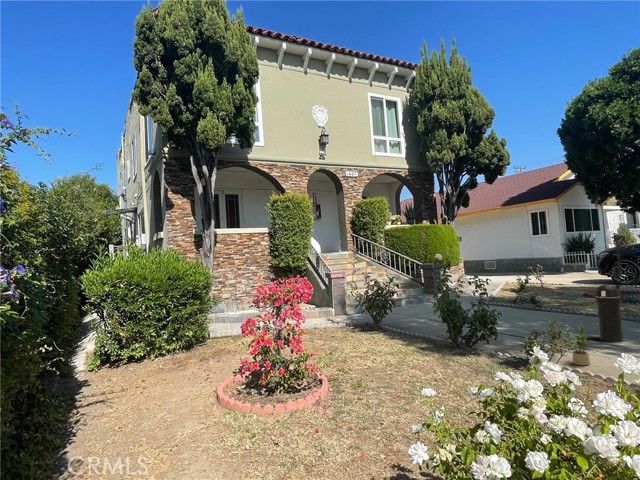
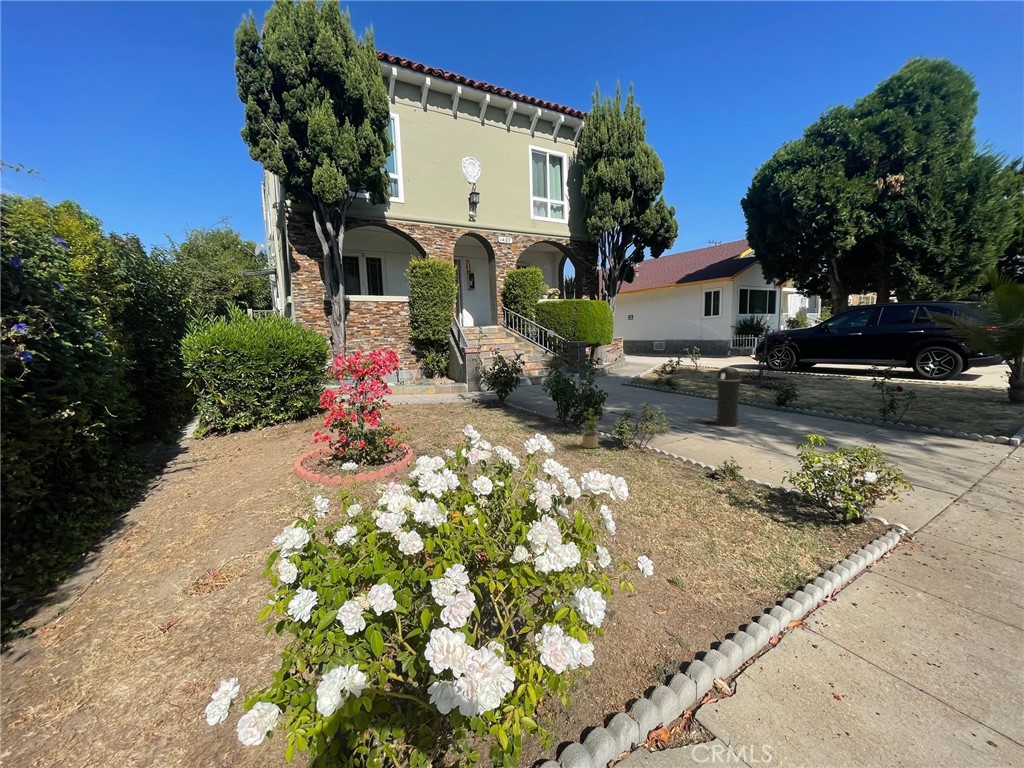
potted plant: present [573,327,591,365] -> present [582,408,598,448]

